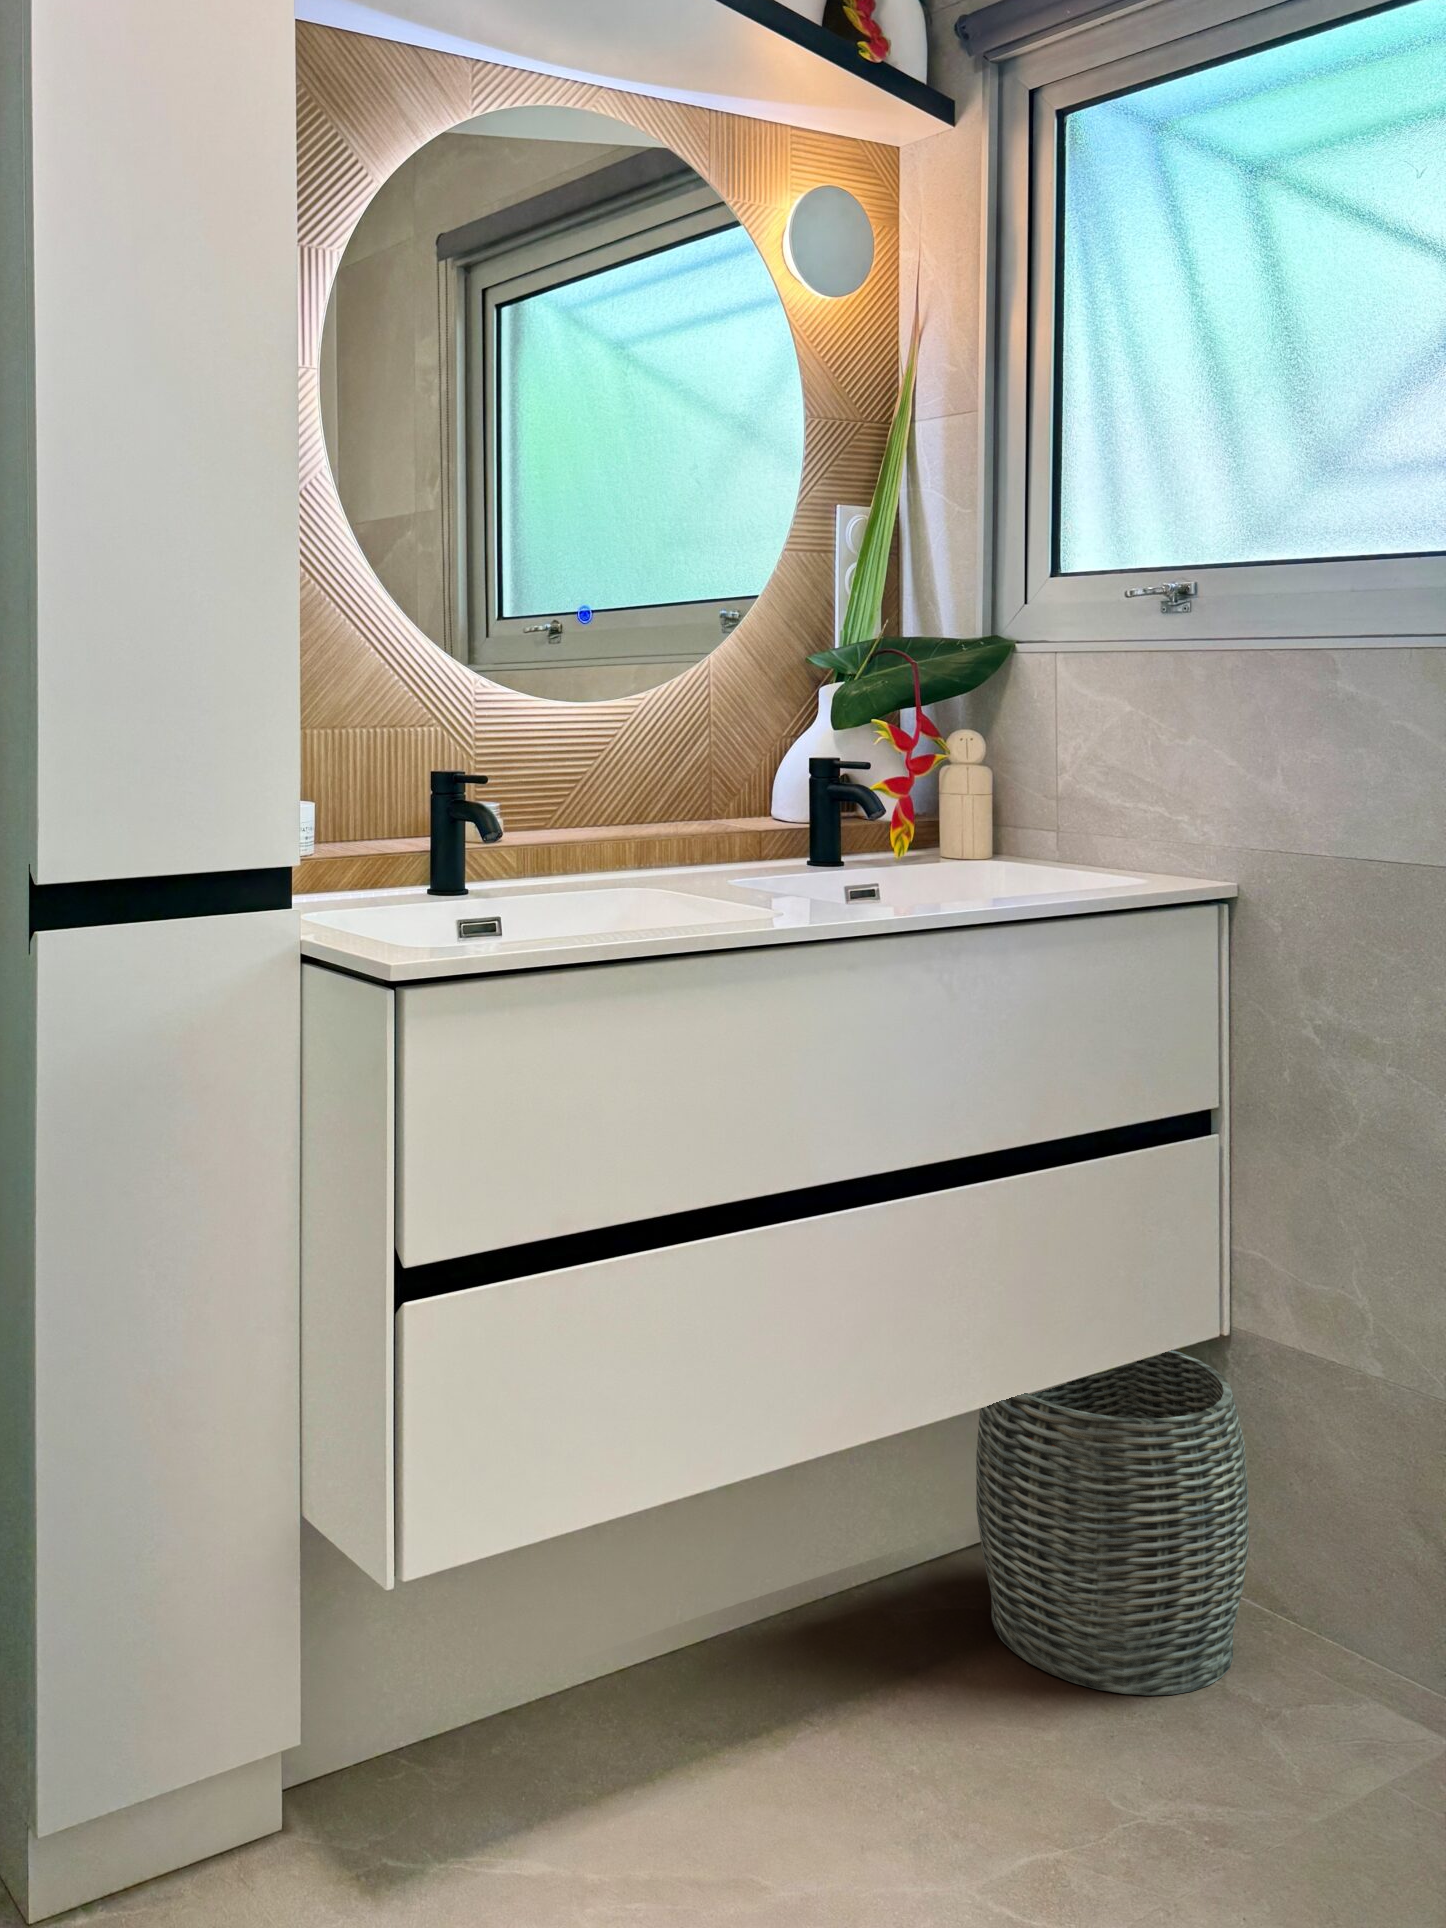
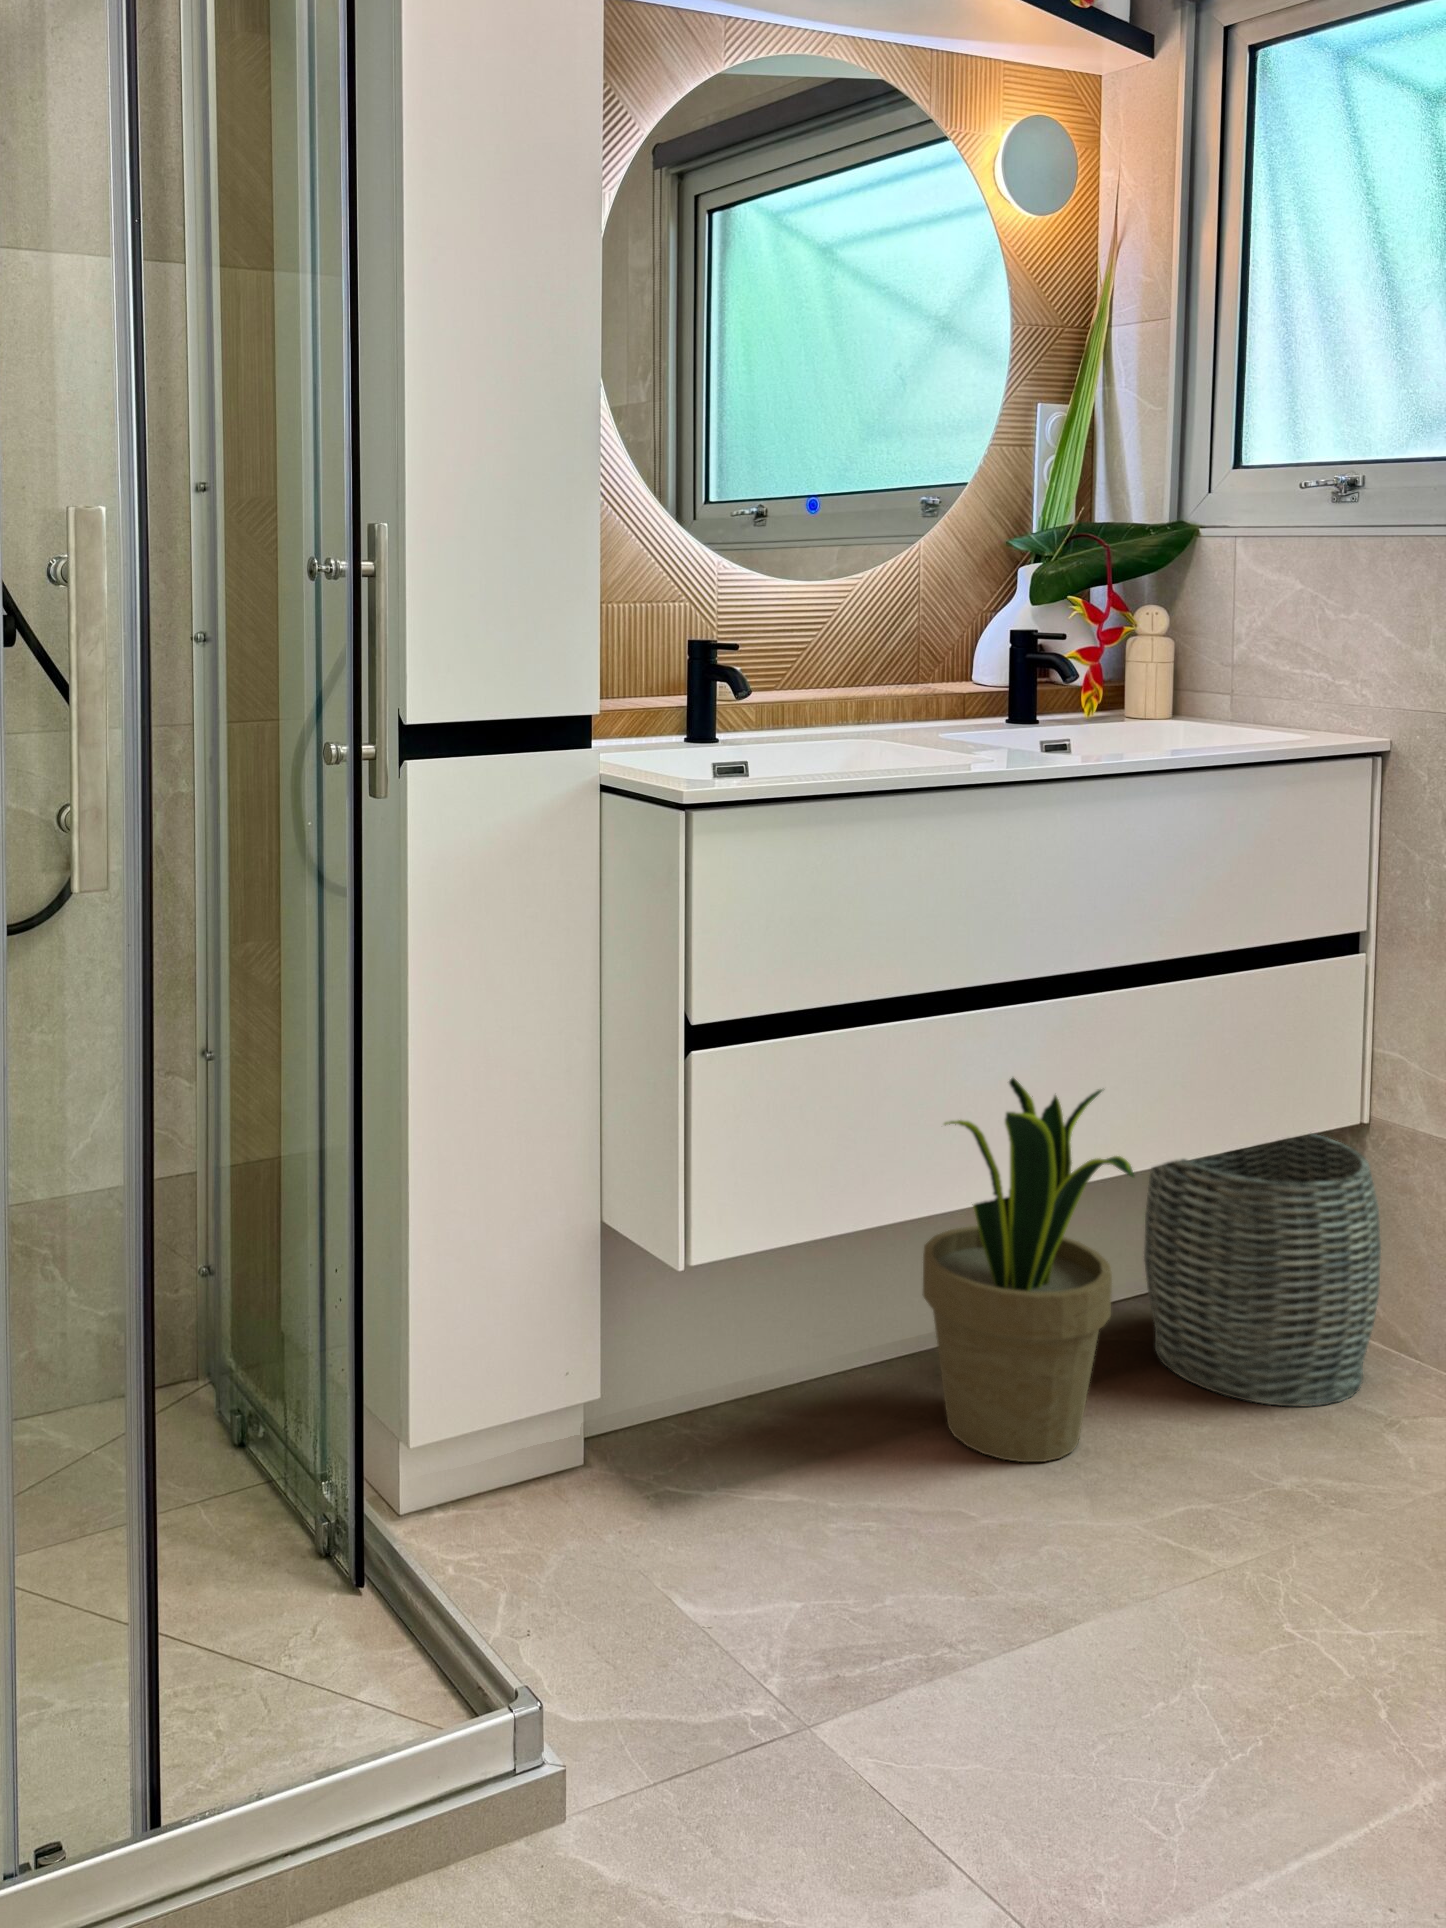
potted plant: none [708,1299,958,1797] -> present [923,1078,1135,1462]

